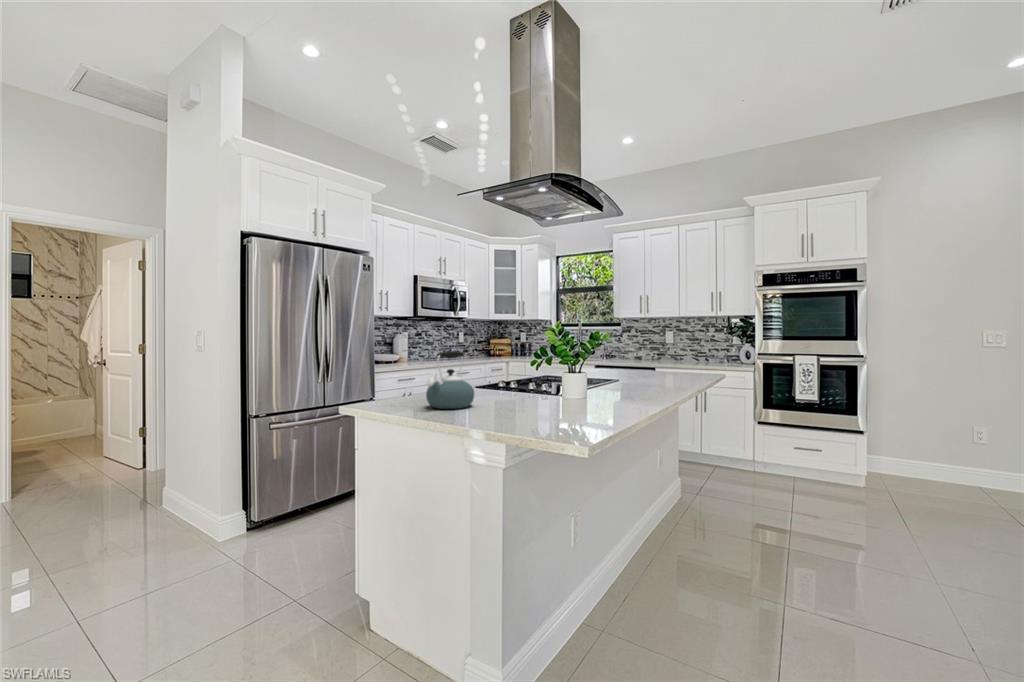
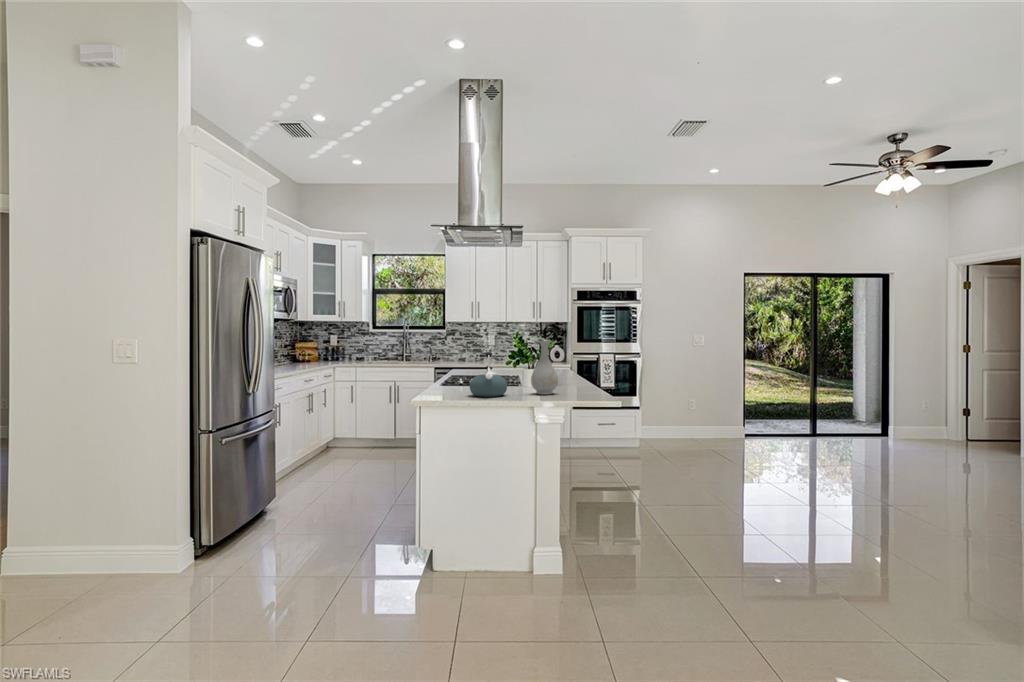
vase: none [499,337,536,412] -> present [531,341,558,395]

